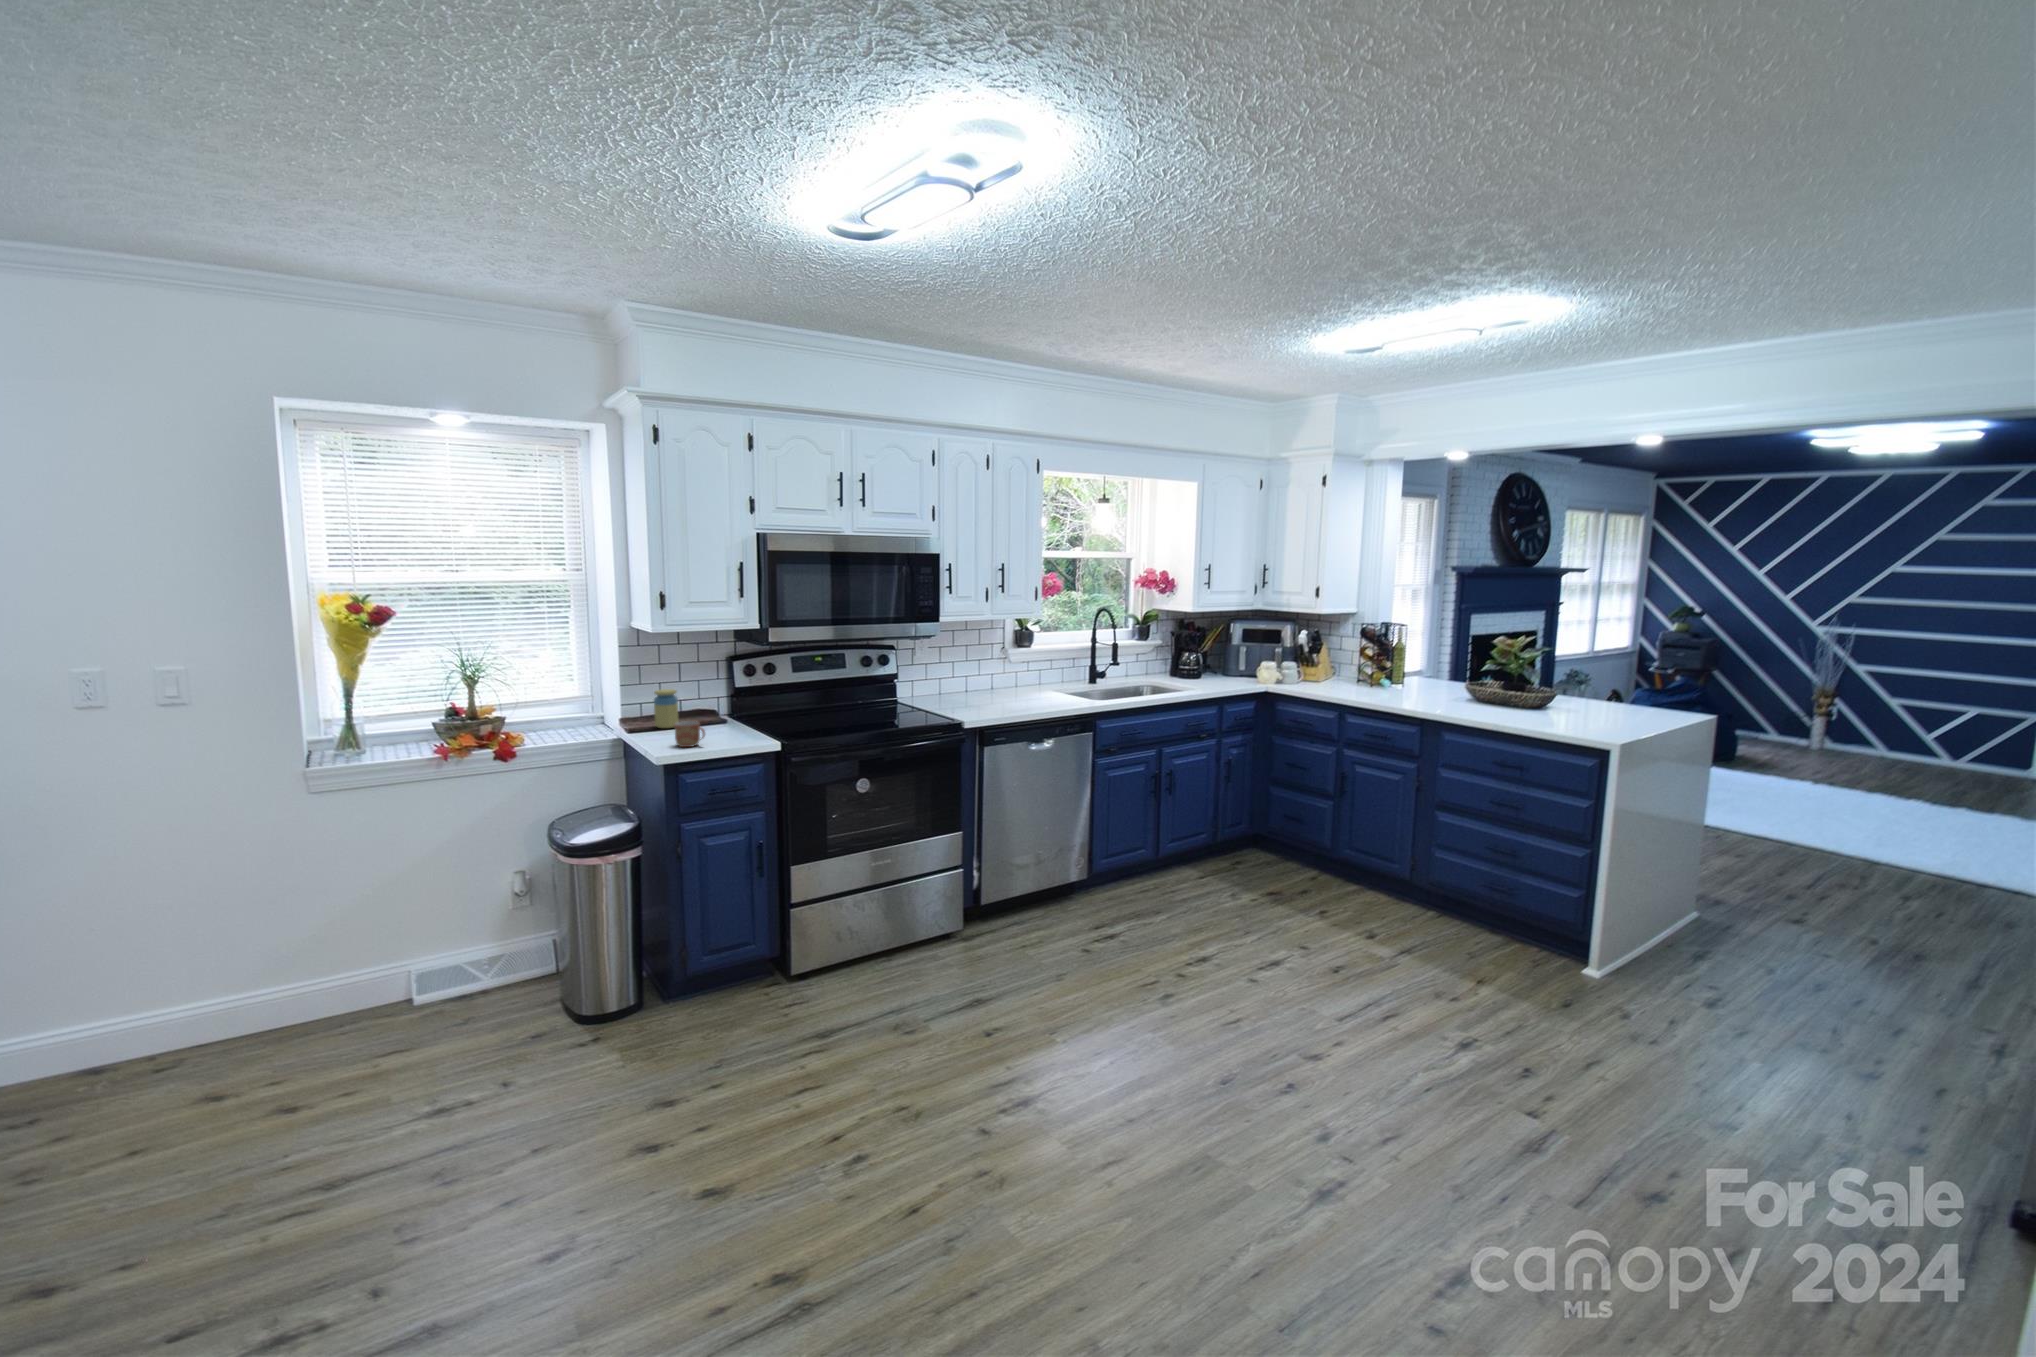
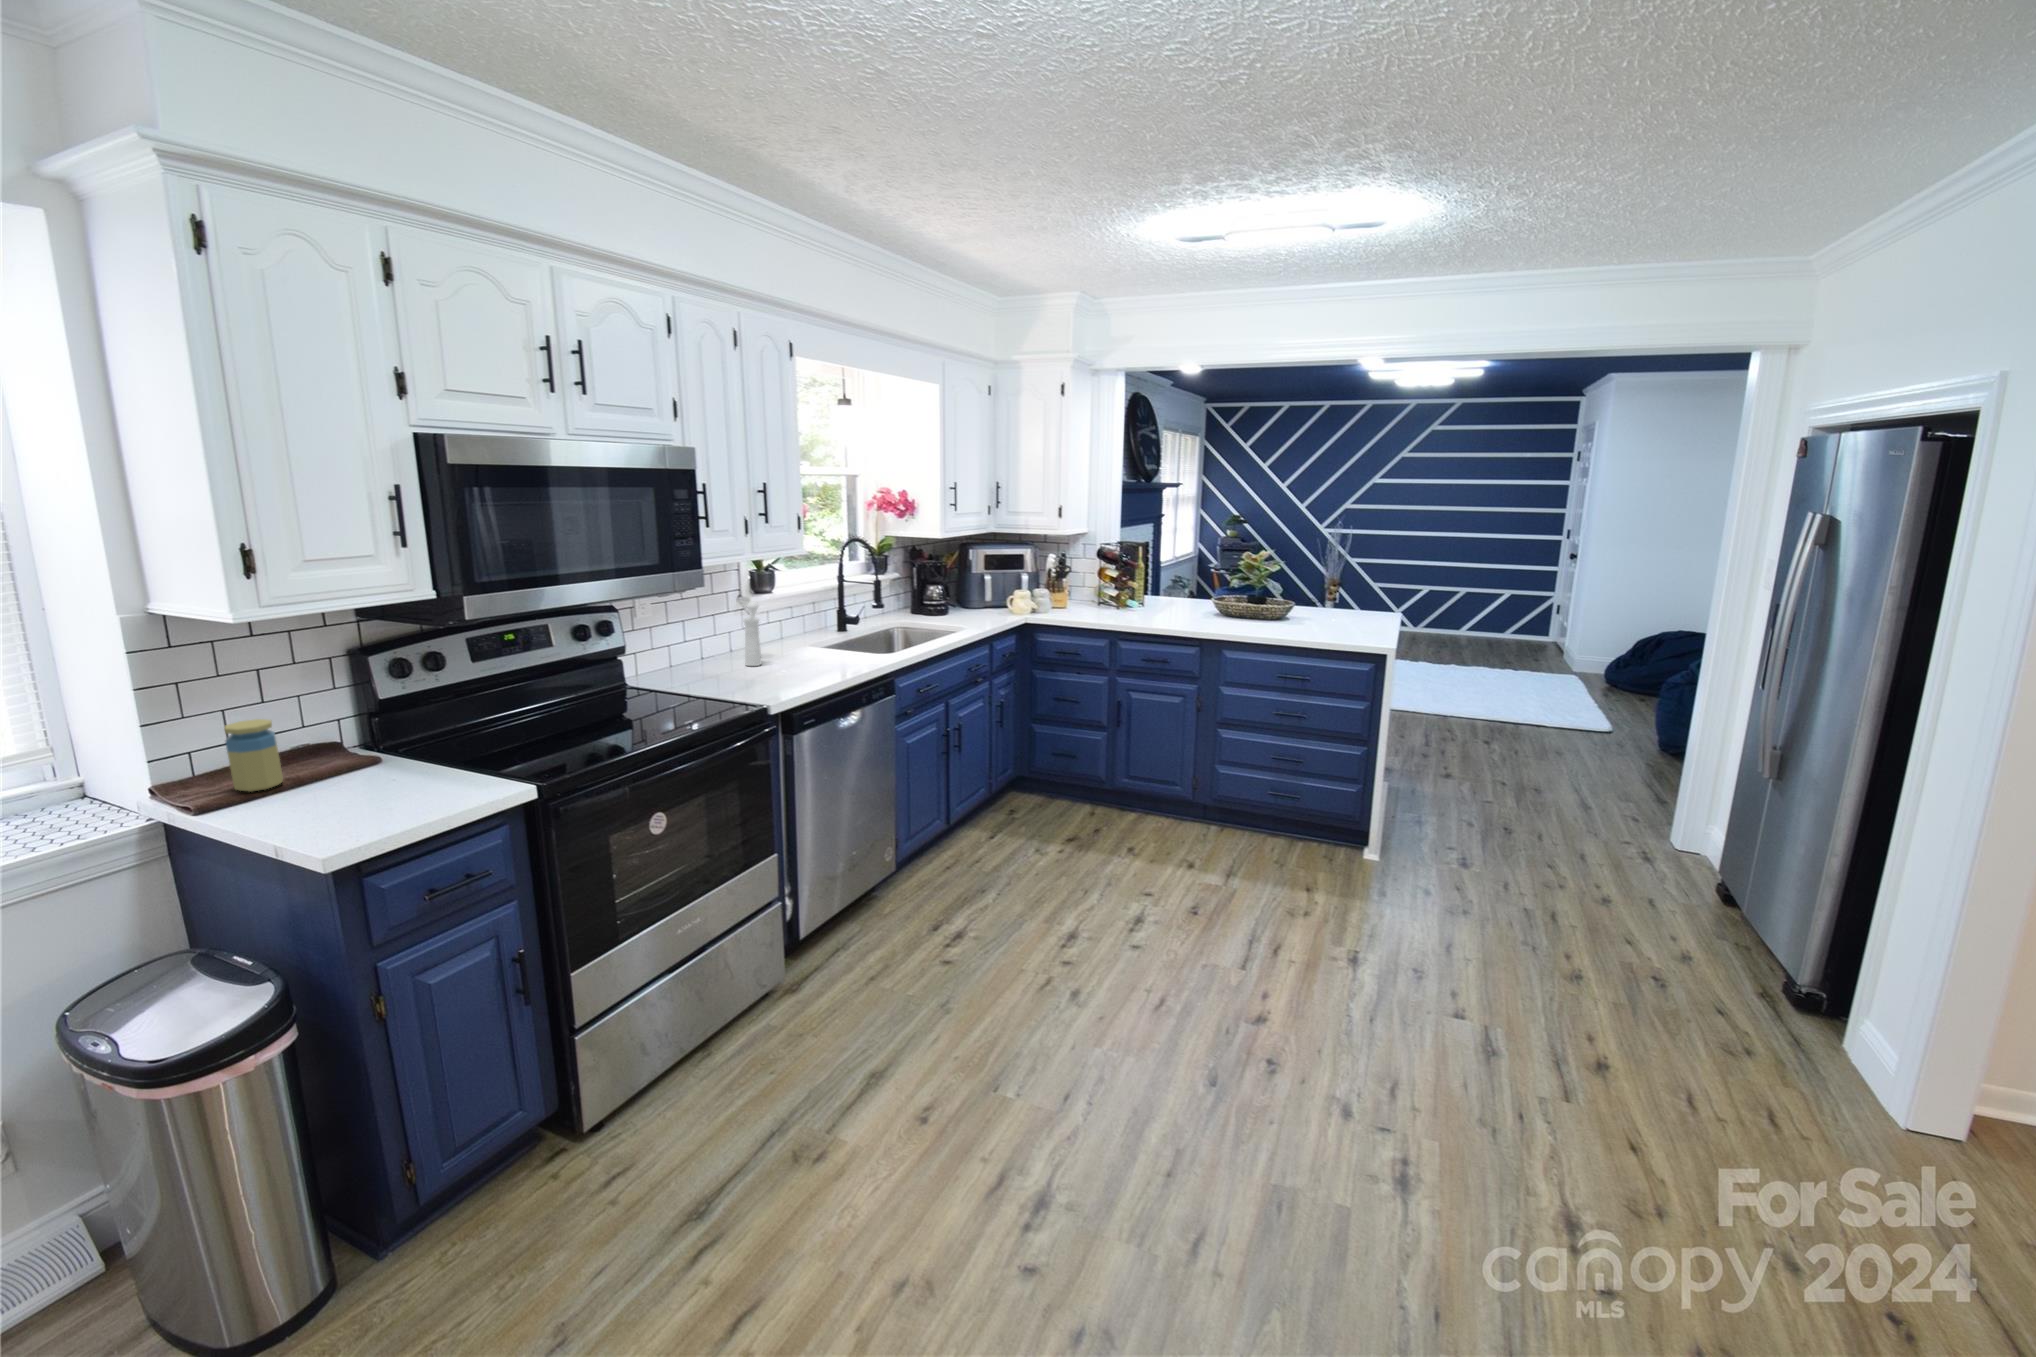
pepper mill: none [988,652,1006,700] -> present [743,602,762,666]
mug: present [674,721,705,747] -> none [318,777,390,828]

